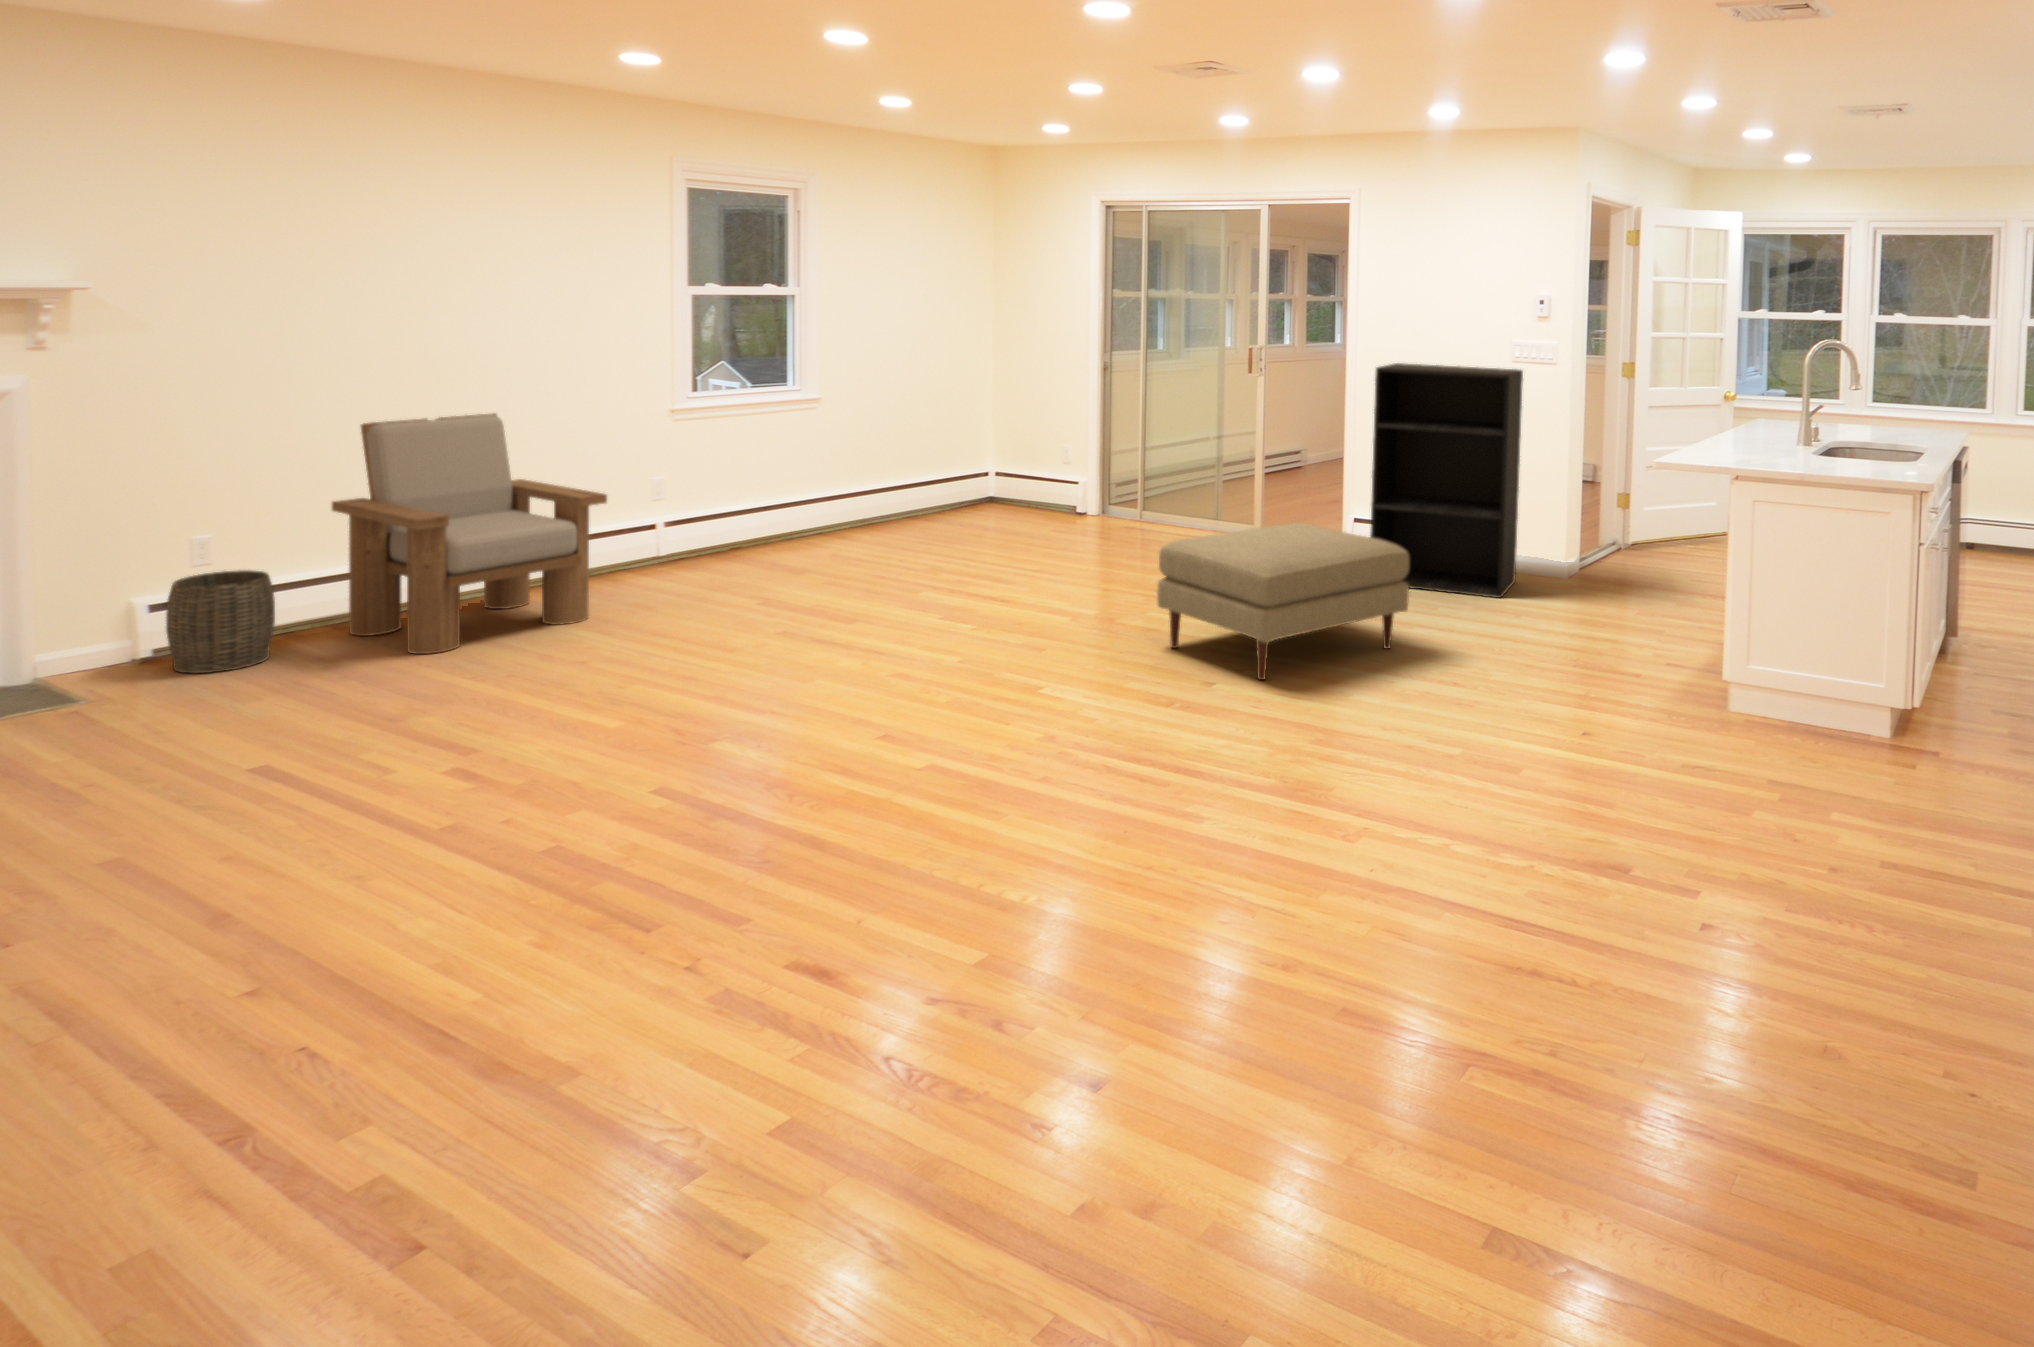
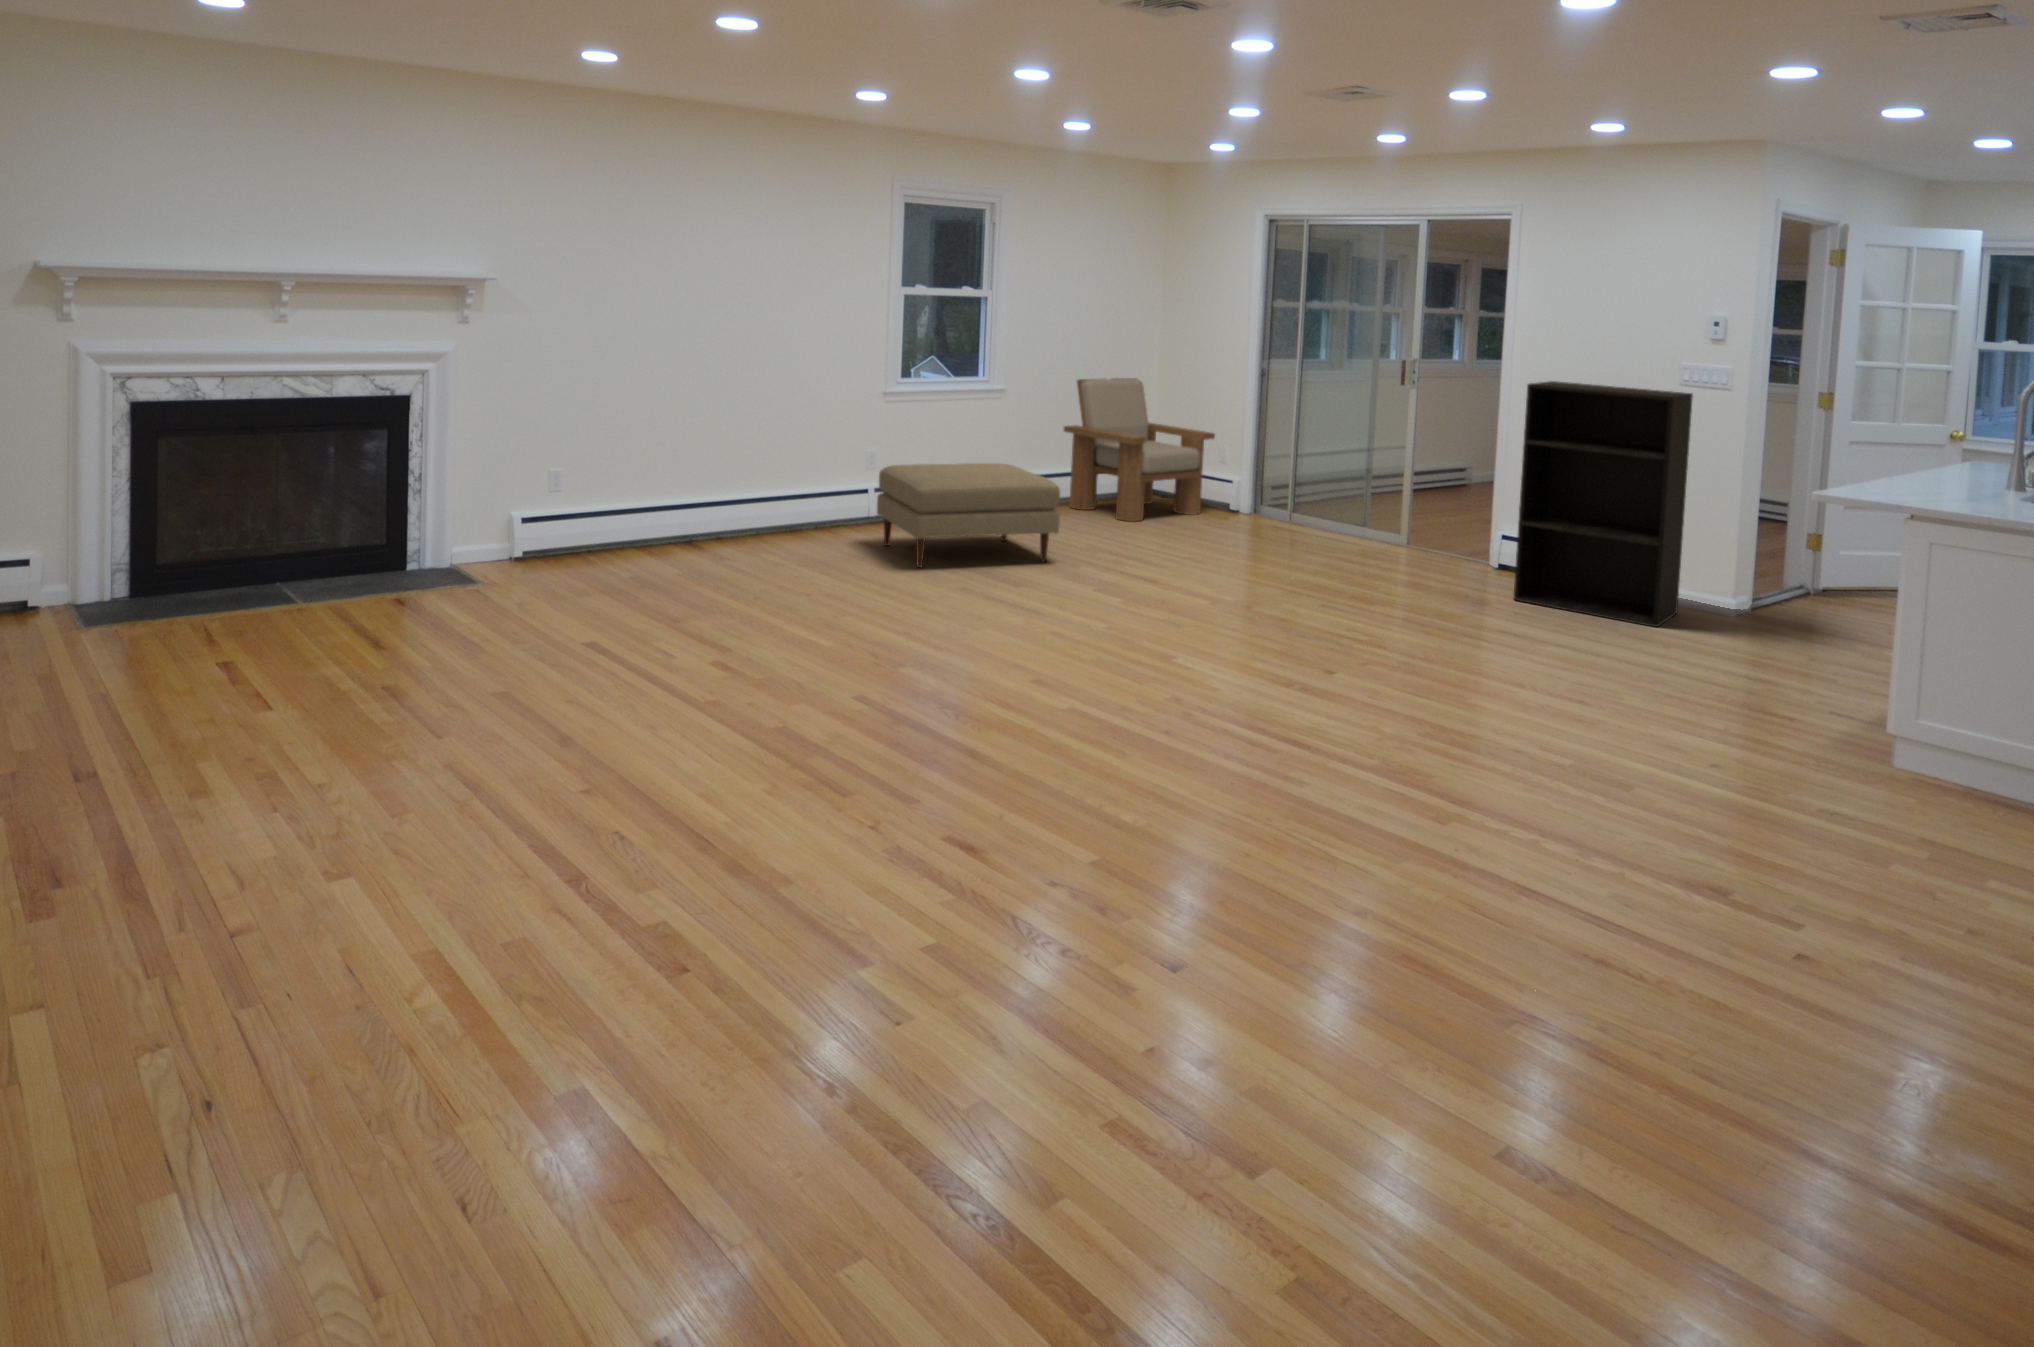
armchair: present [332,413,607,654] -> present [1064,378,1215,522]
ottoman: present [1157,523,1409,680] -> present [877,463,1060,568]
woven basket: present [166,570,275,673] -> none [532,497,600,572]

